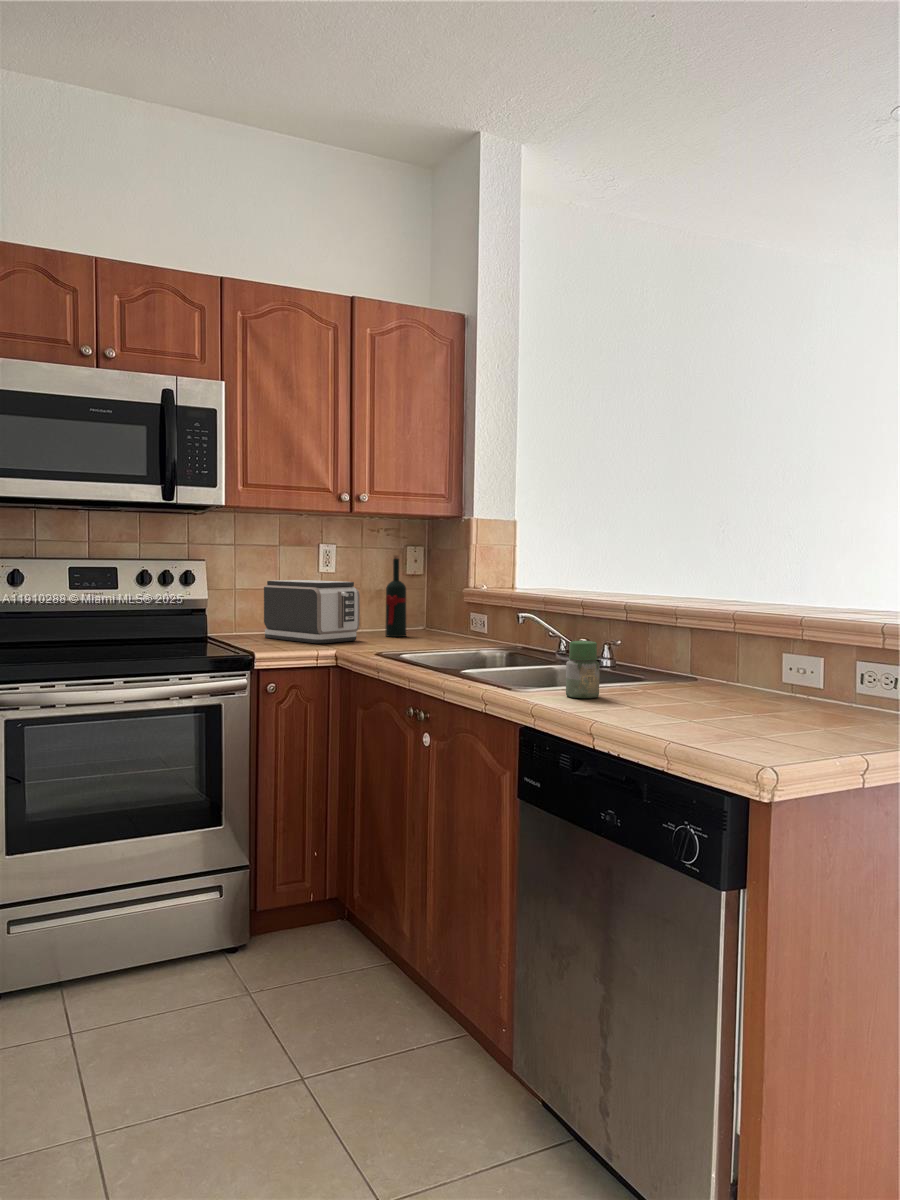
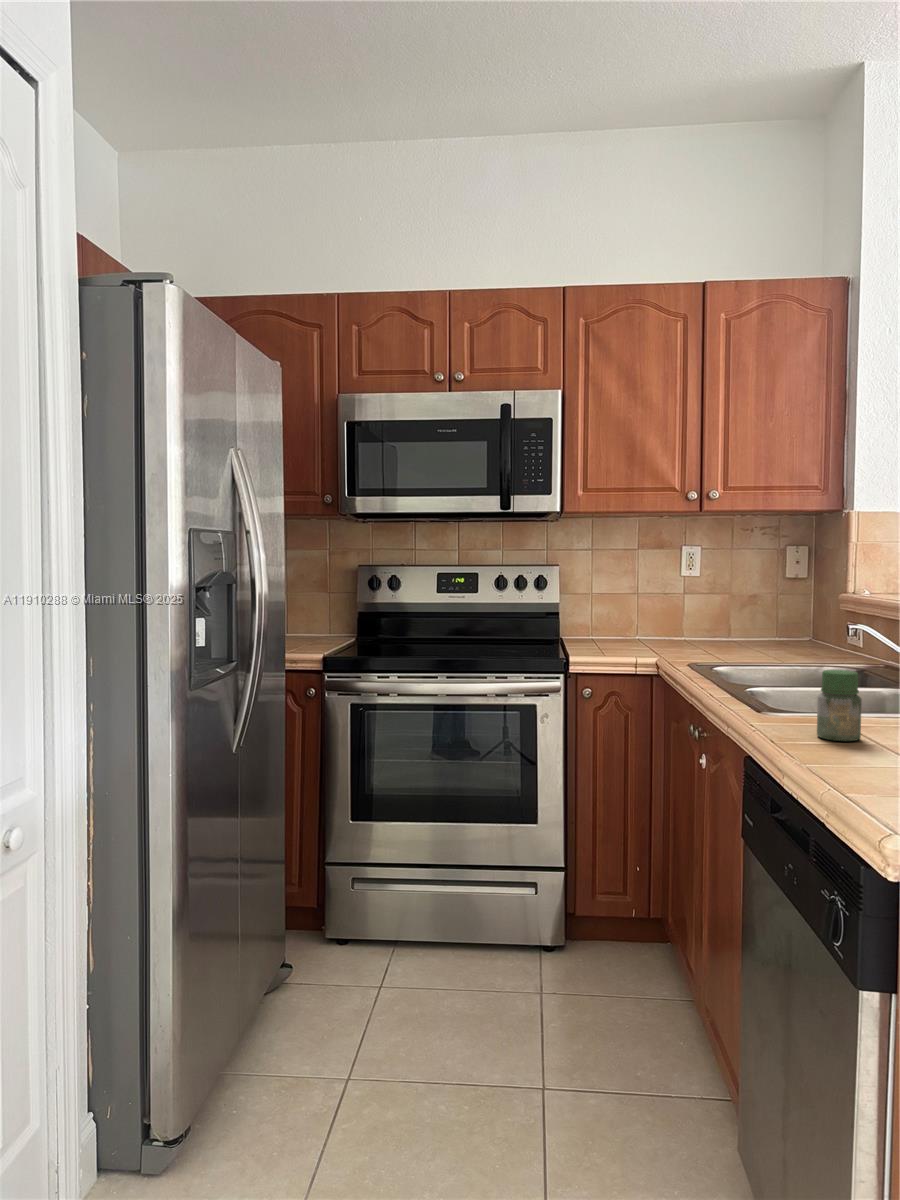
wine bottle: present [385,555,406,637] -> none [746,559,772,649]
toaster: present [264,580,360,643] -> none [614,585,707,652]

